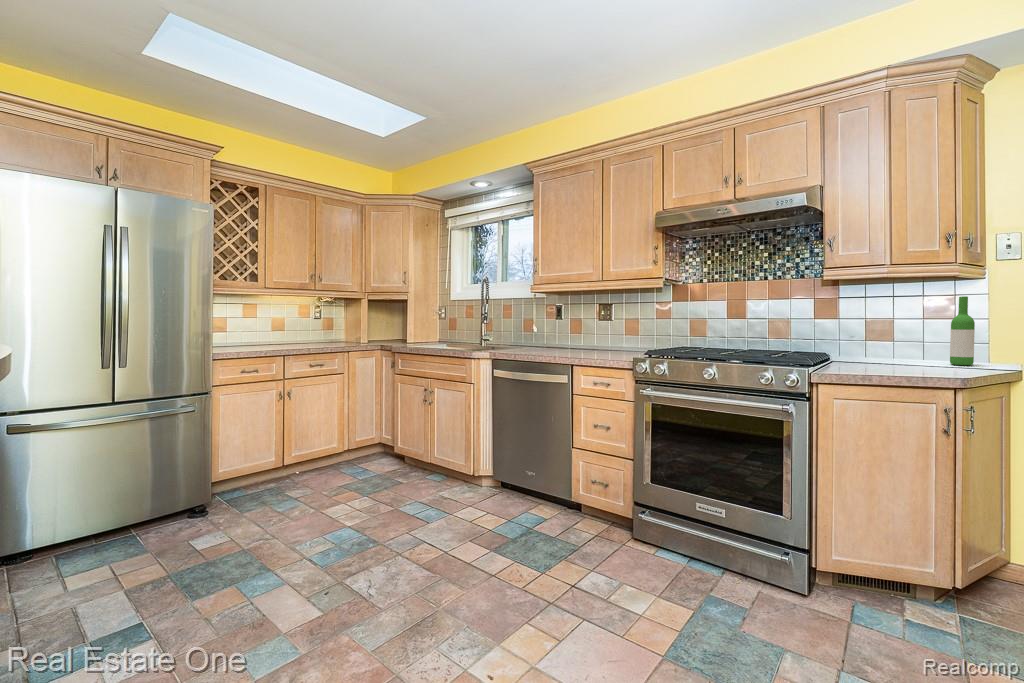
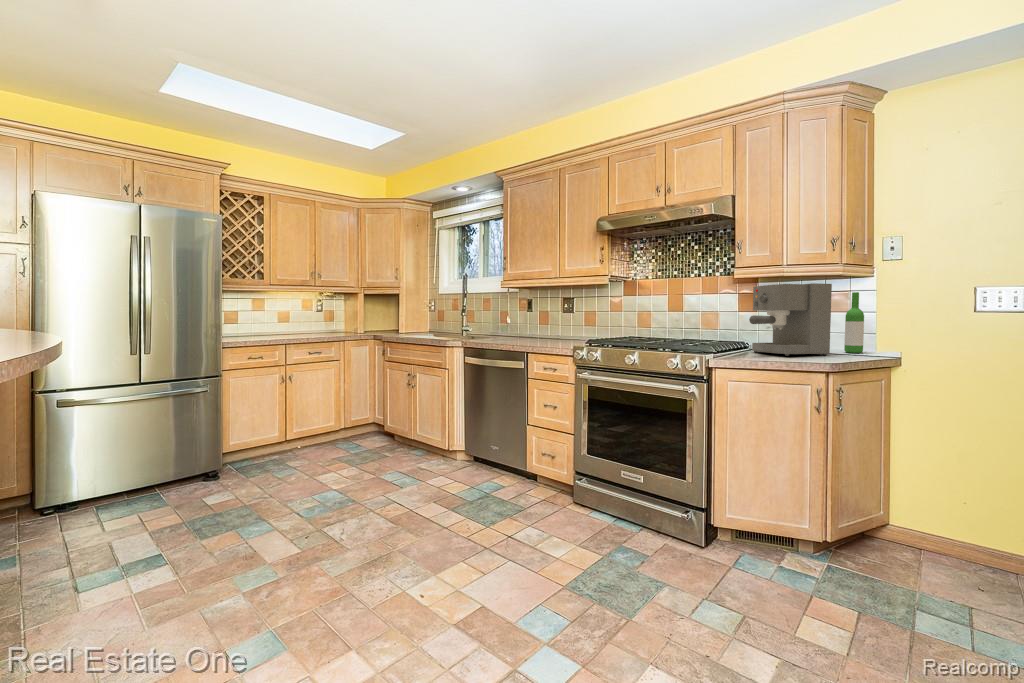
coffee maker: none [843,286,944,369] -> present [749,283,832,356]

